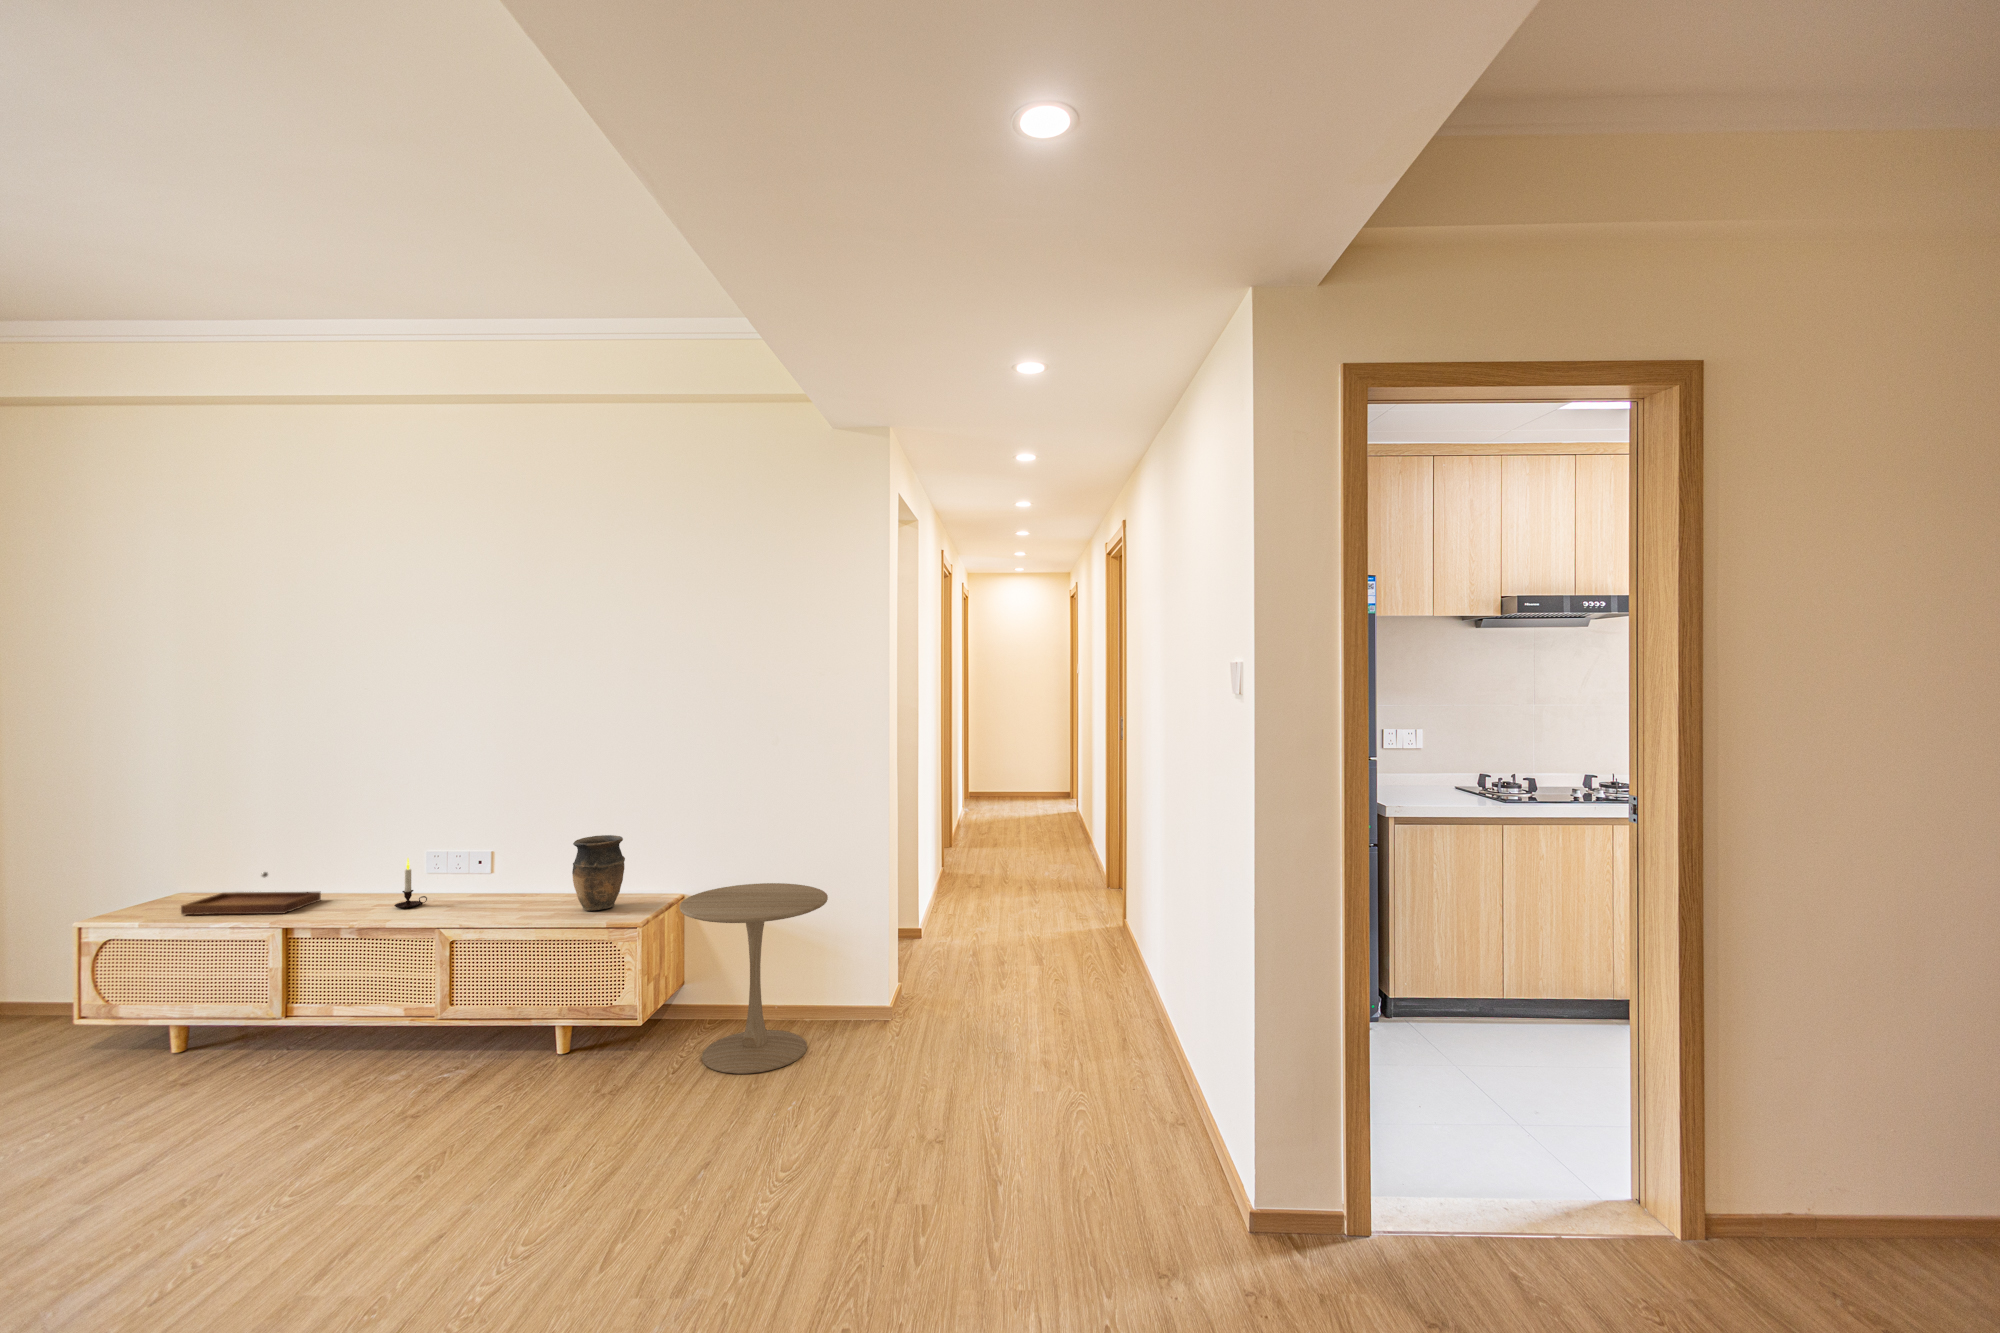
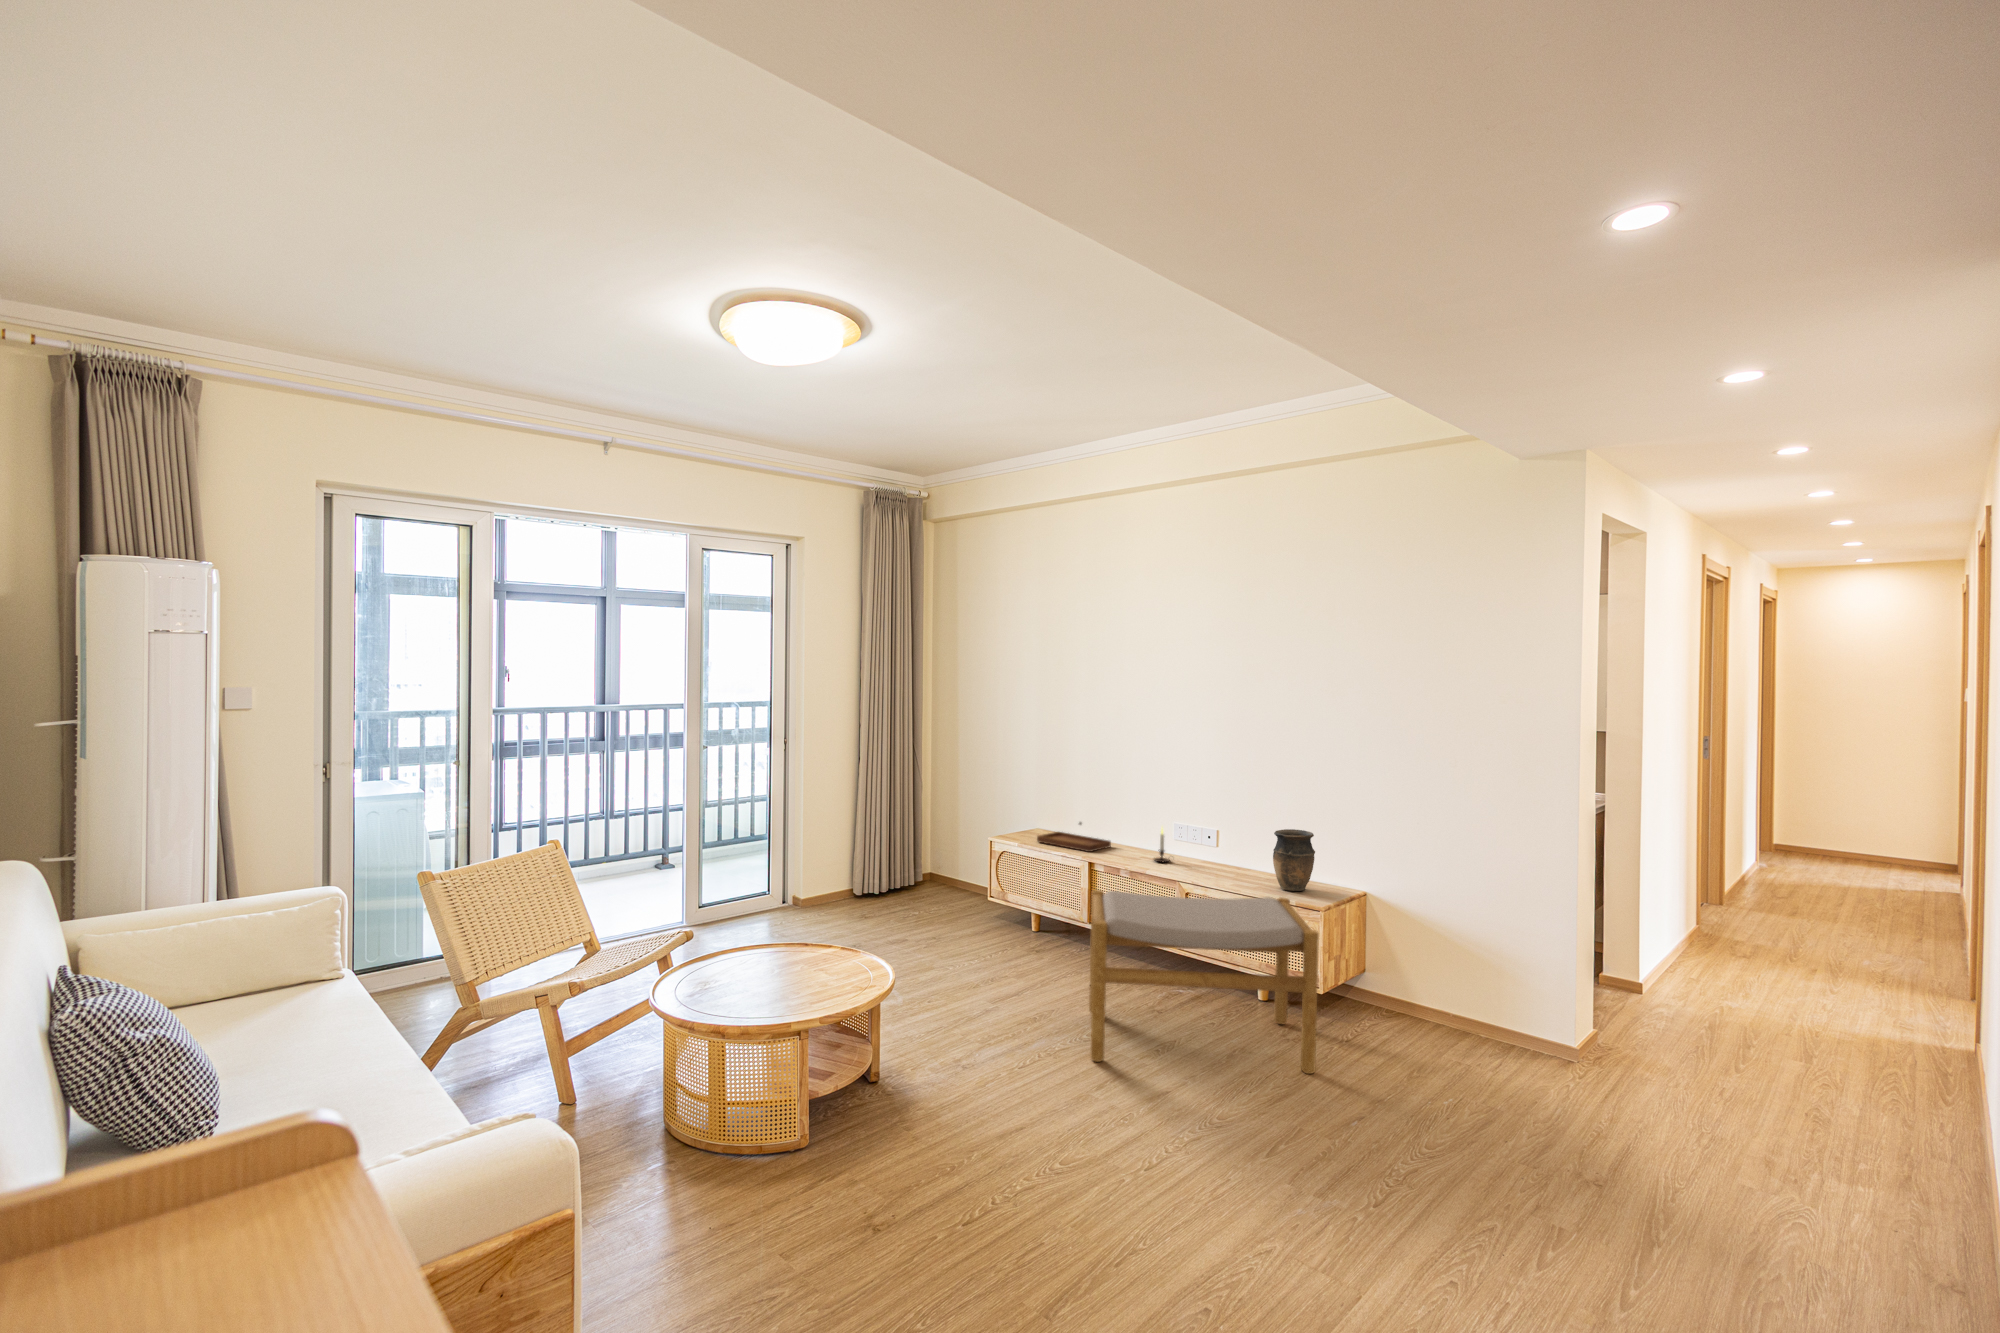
side table: present [680,883,828,1074] -> none [1355,892,1499,1066]
footstool: none [296,920,648,1233] -> present [1089,890,1319,1074]

